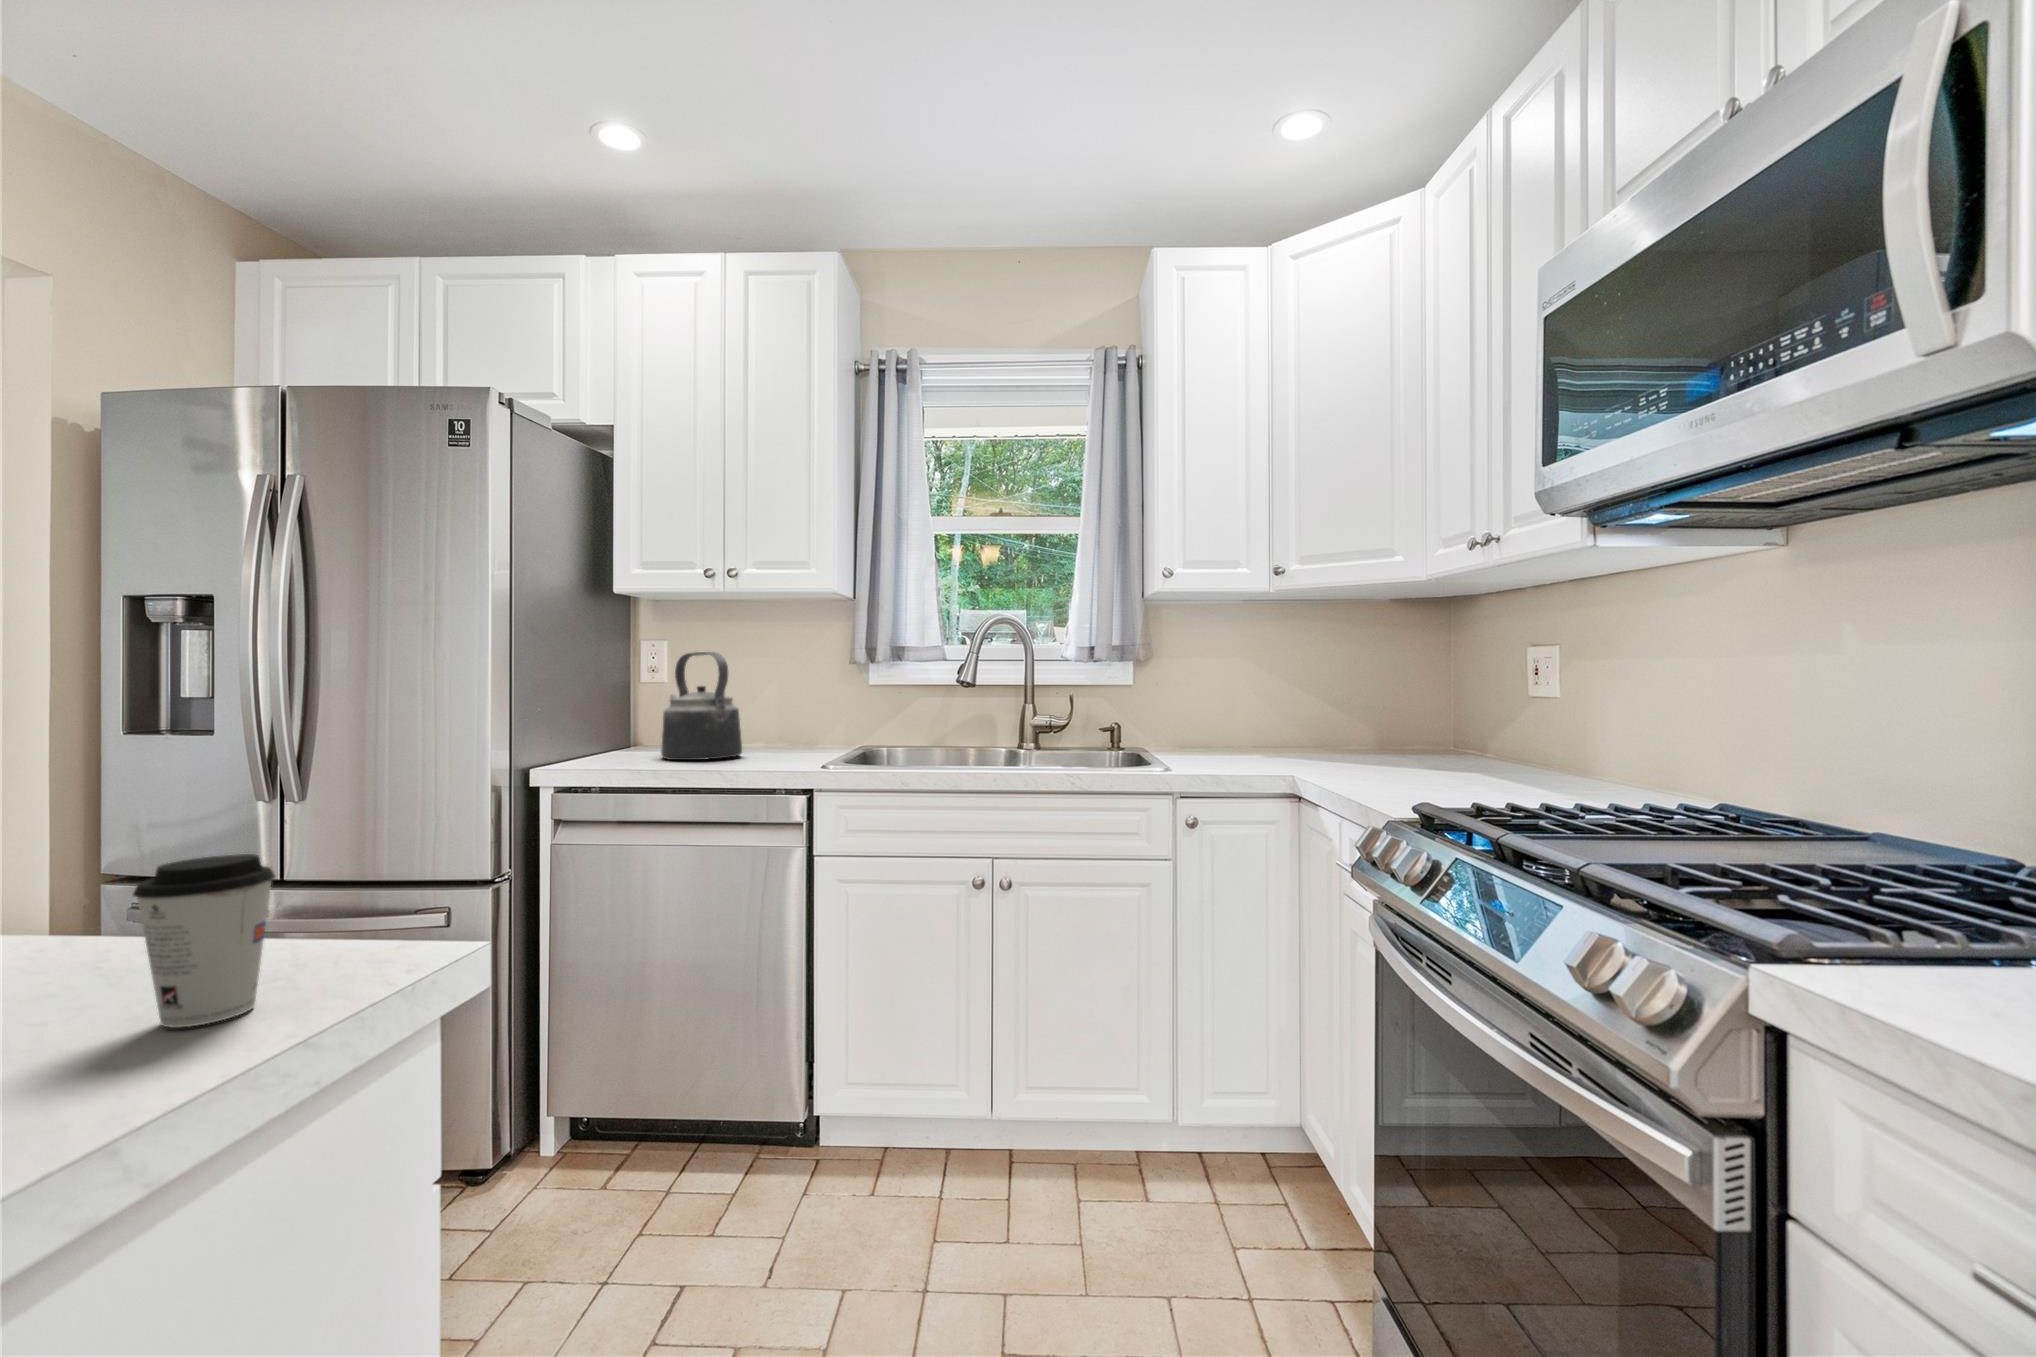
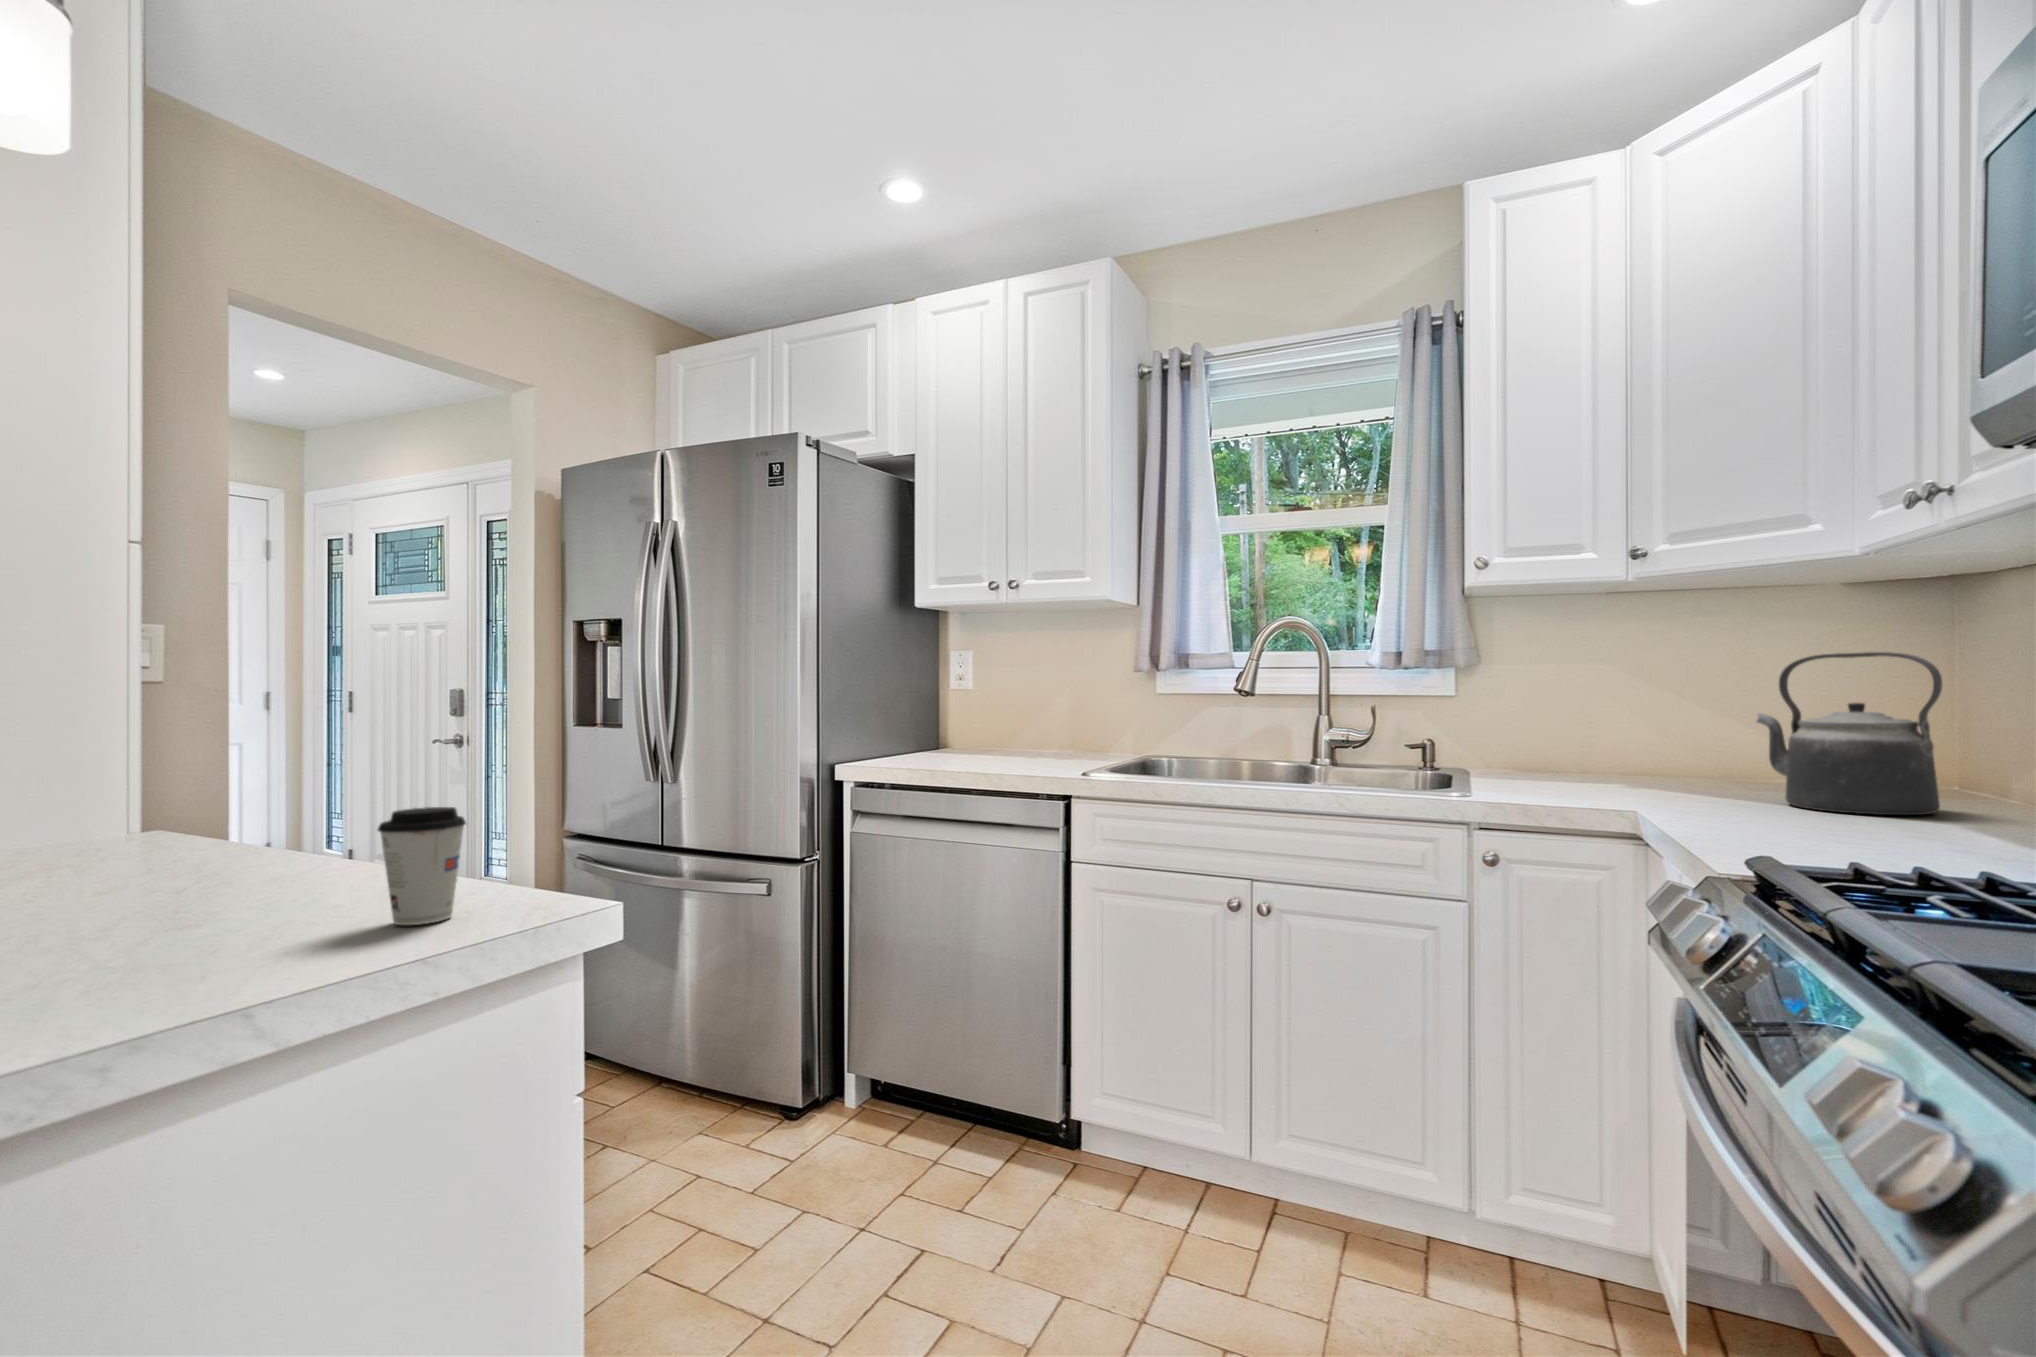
kettle: present [661,652,742,760] -> present [1757,652,1942,815]

